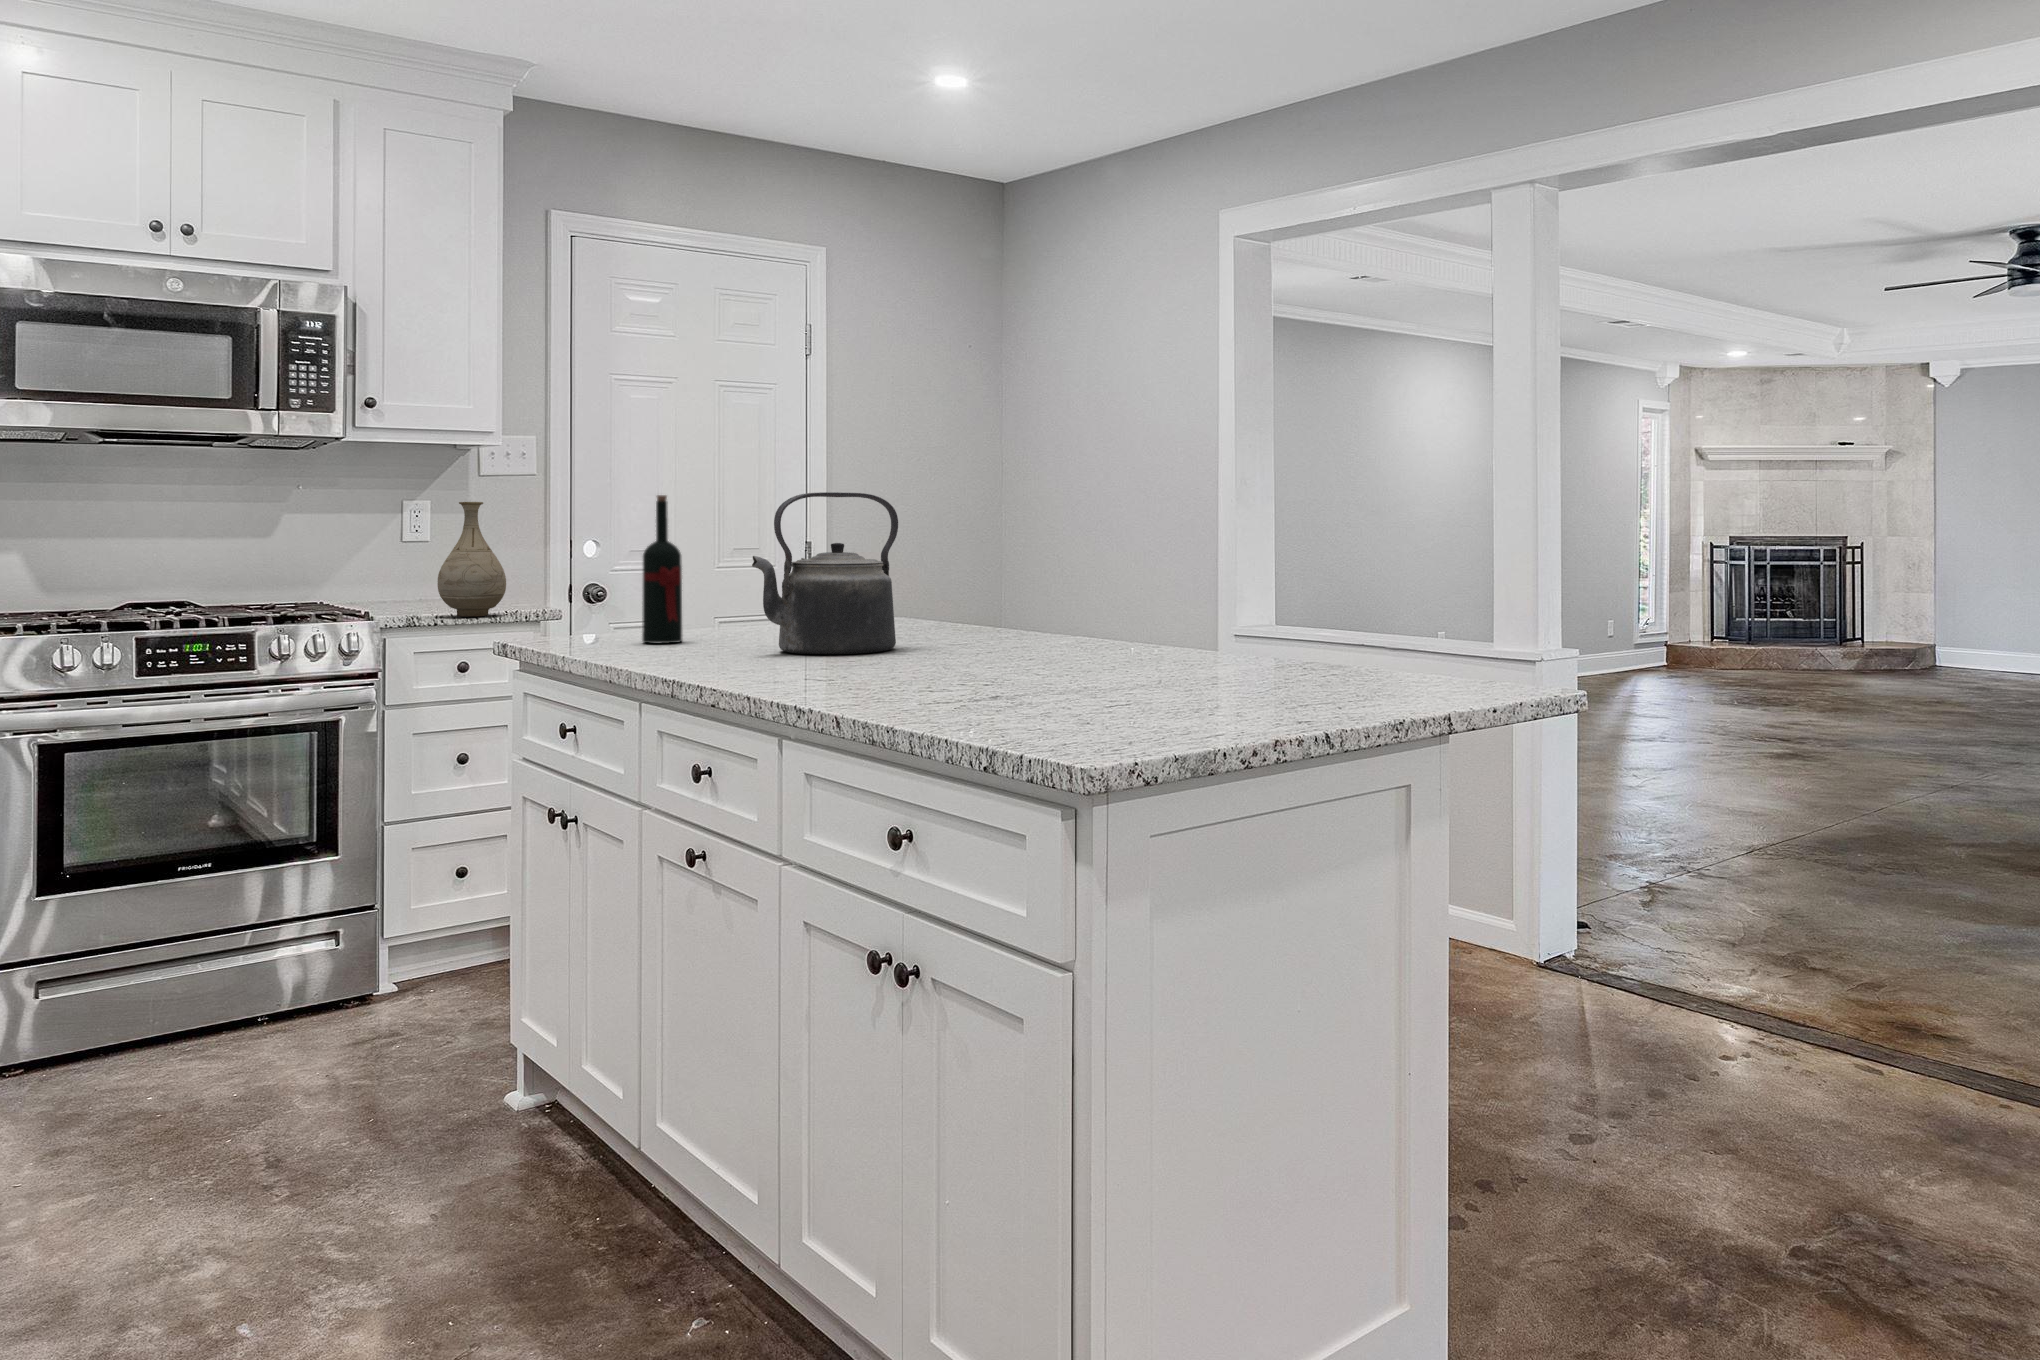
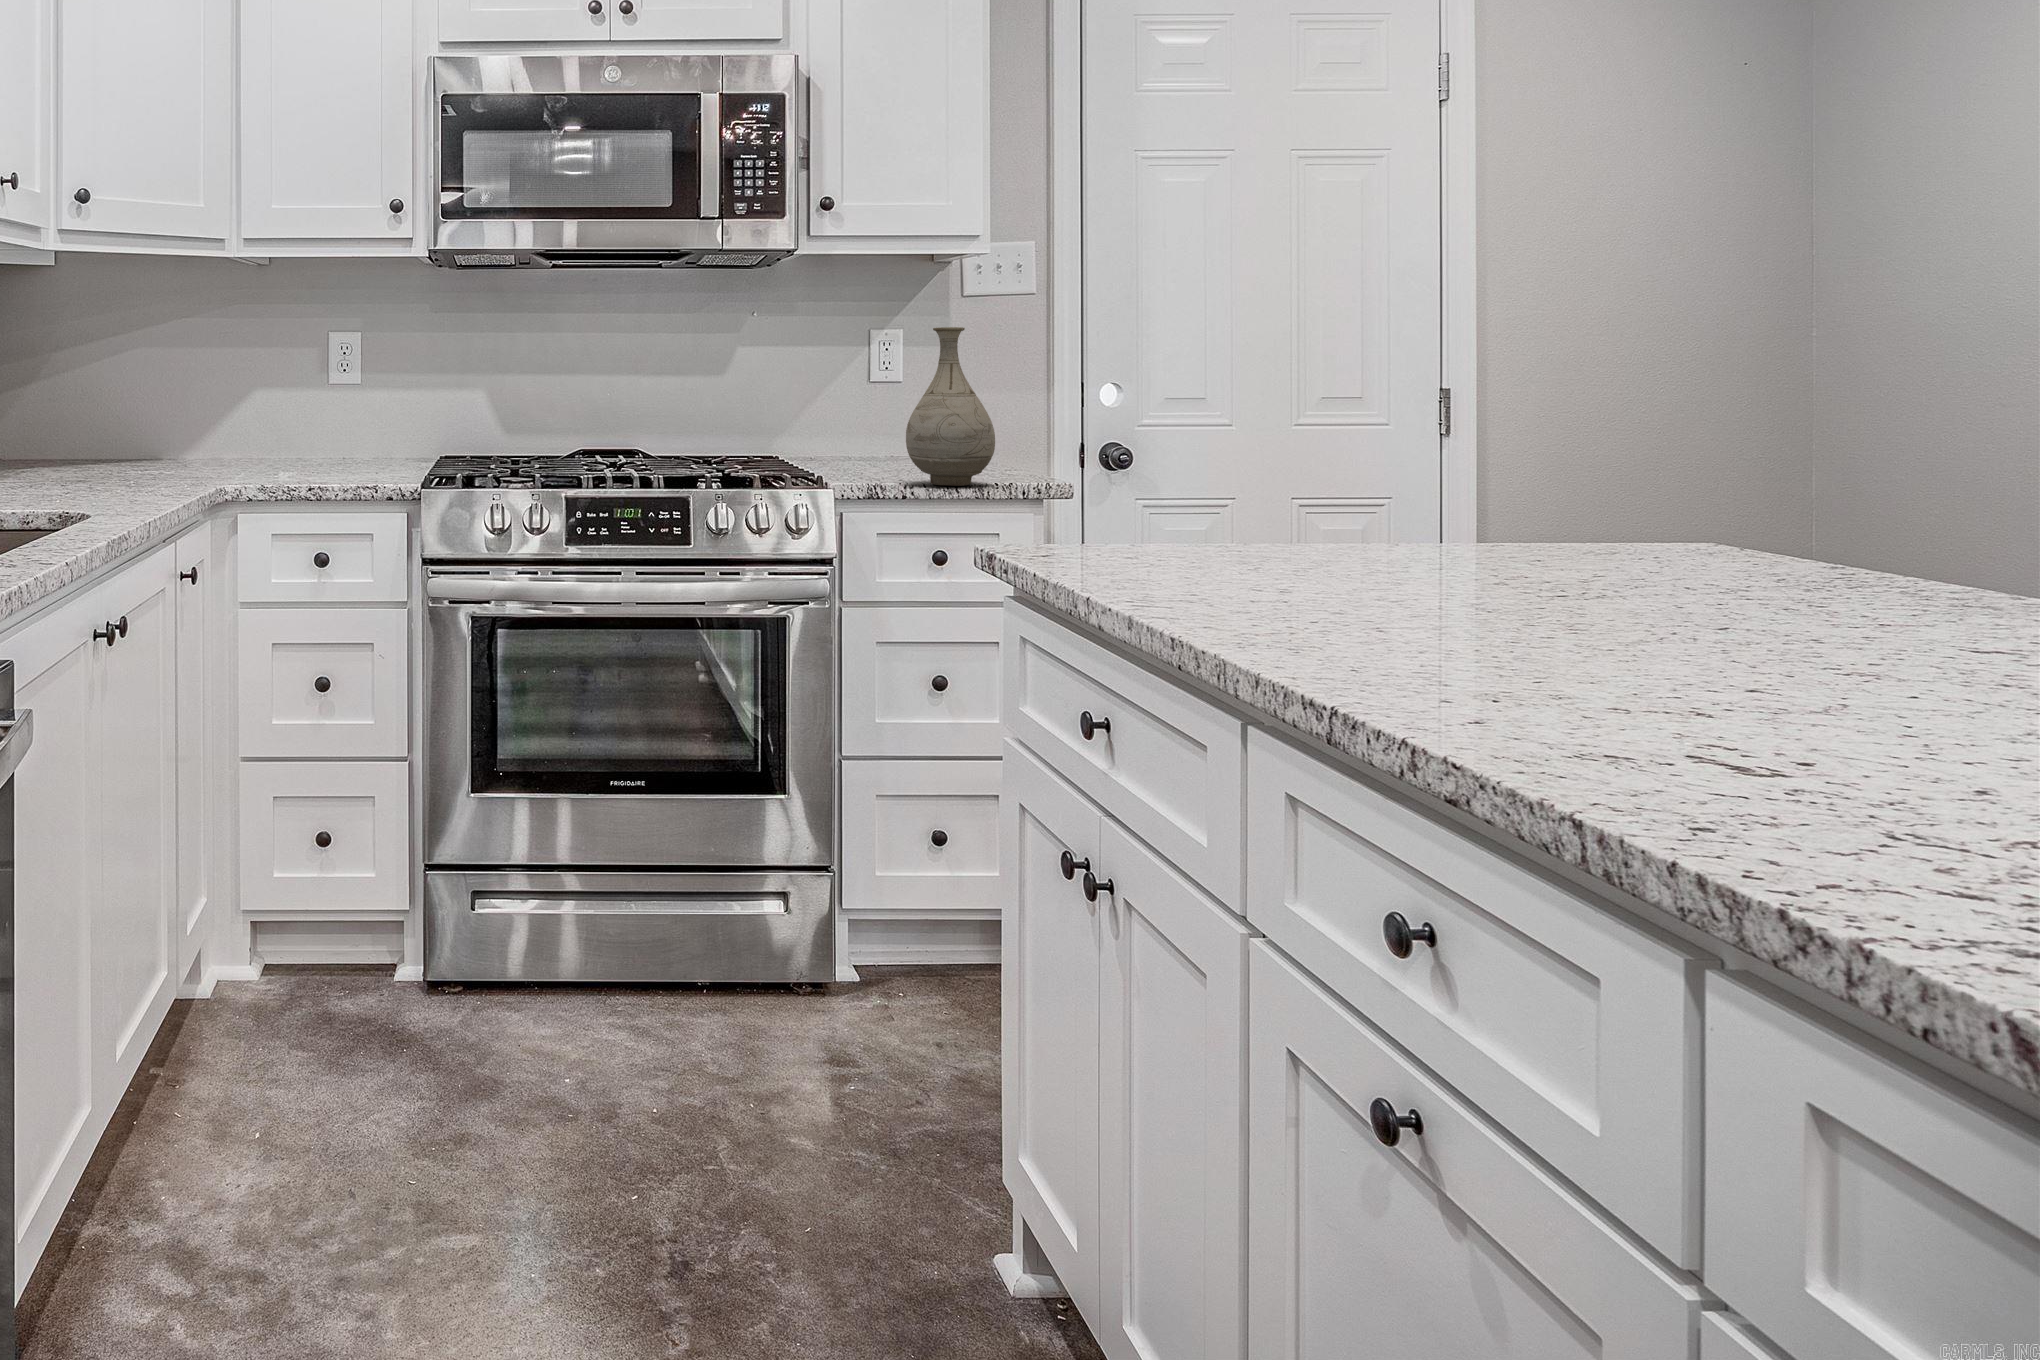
kettle: present [752,492,898,654] -> none [1473,290,1844,653]
wine bottle: present [642,495,682,644] -> none [1220,308,1296,573]

